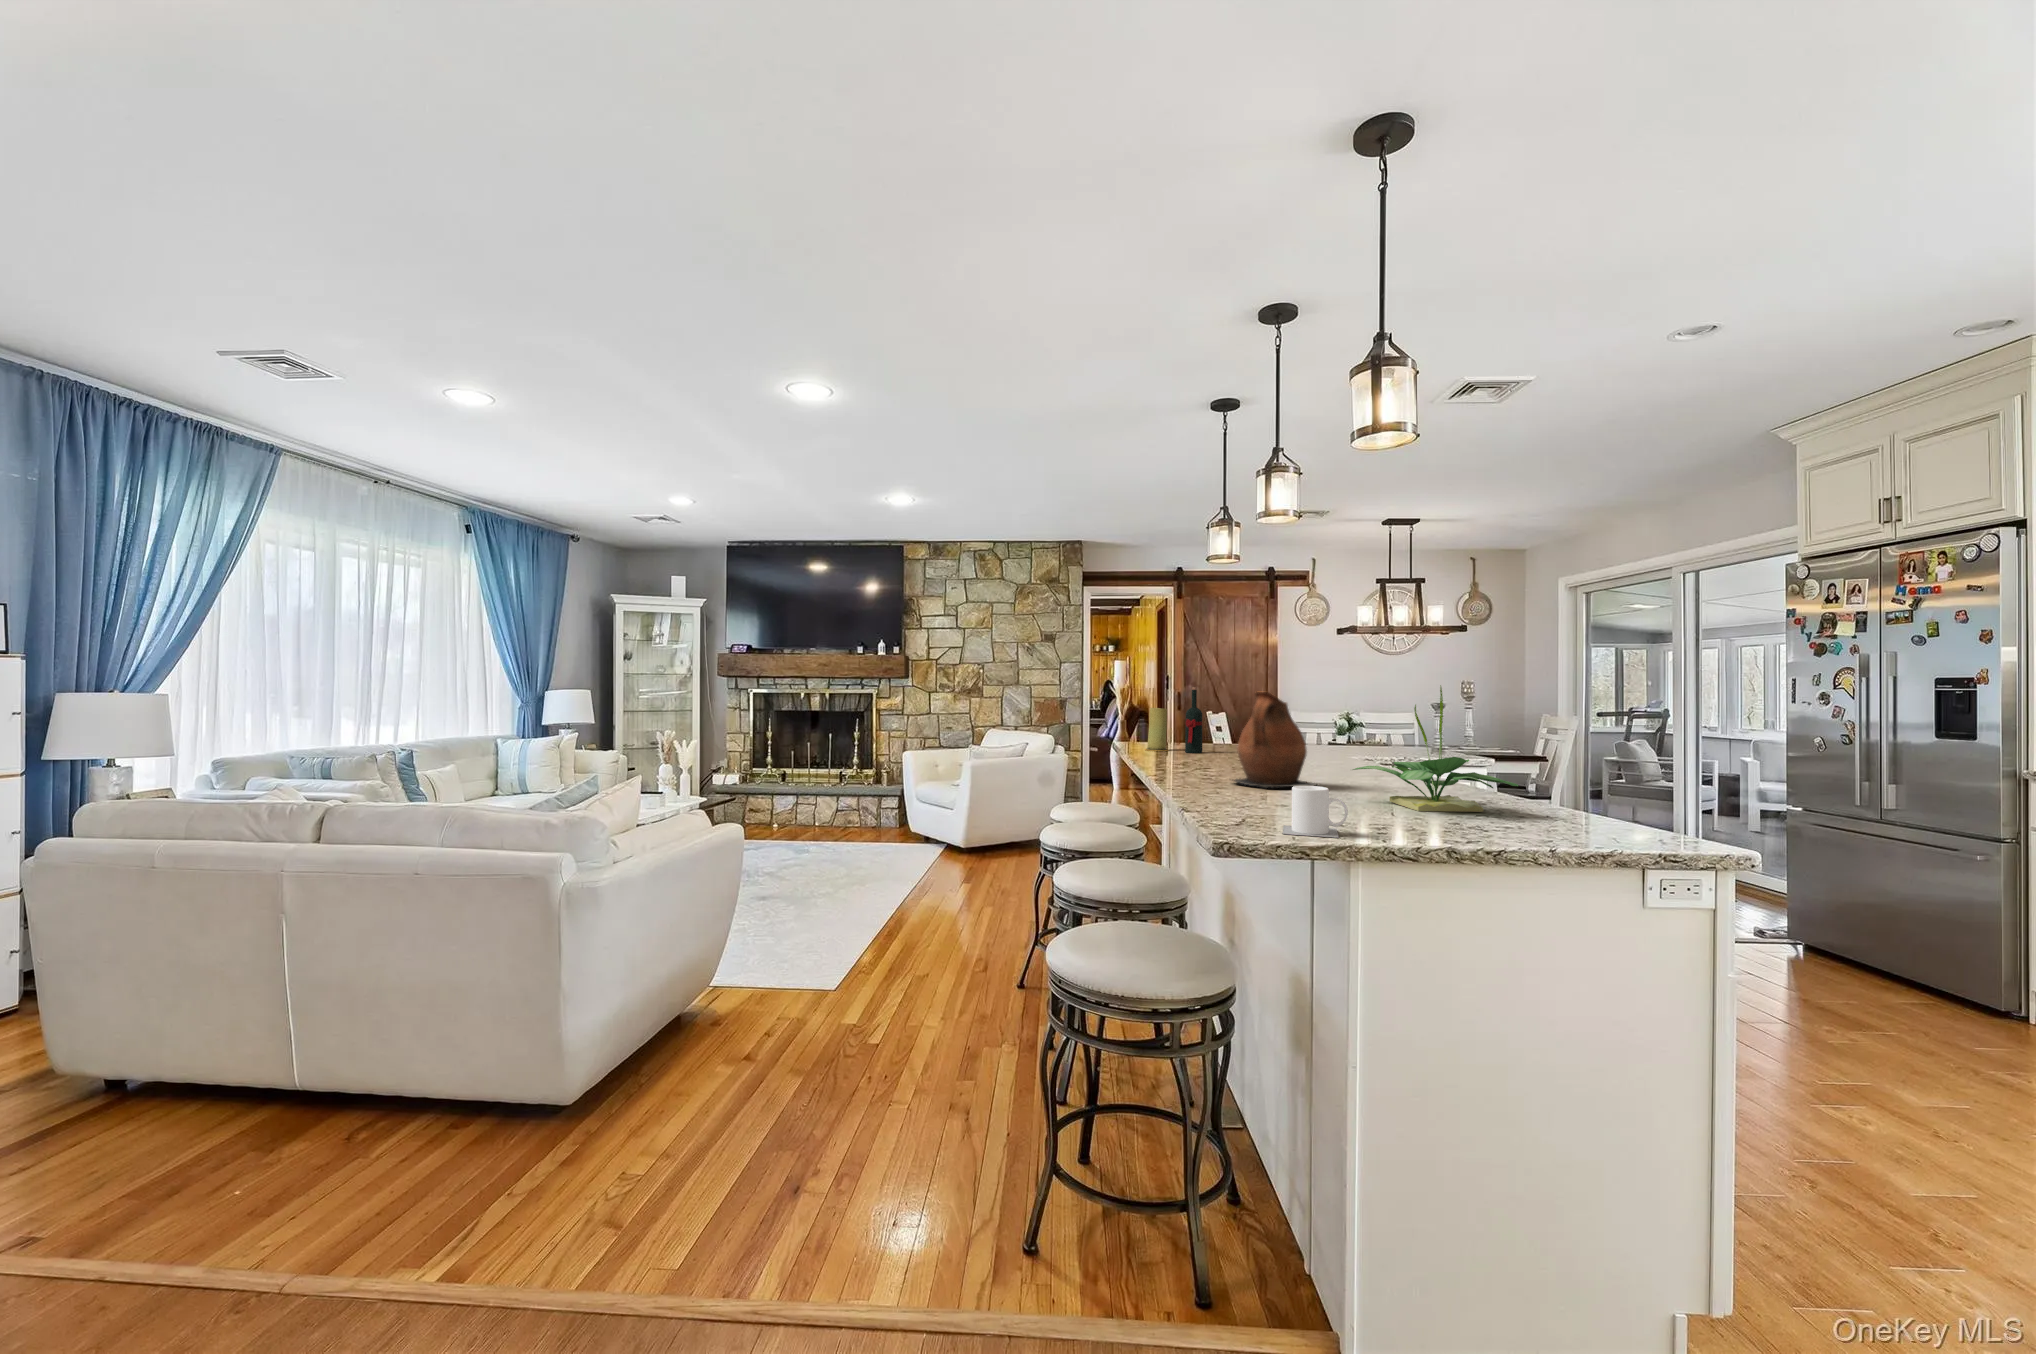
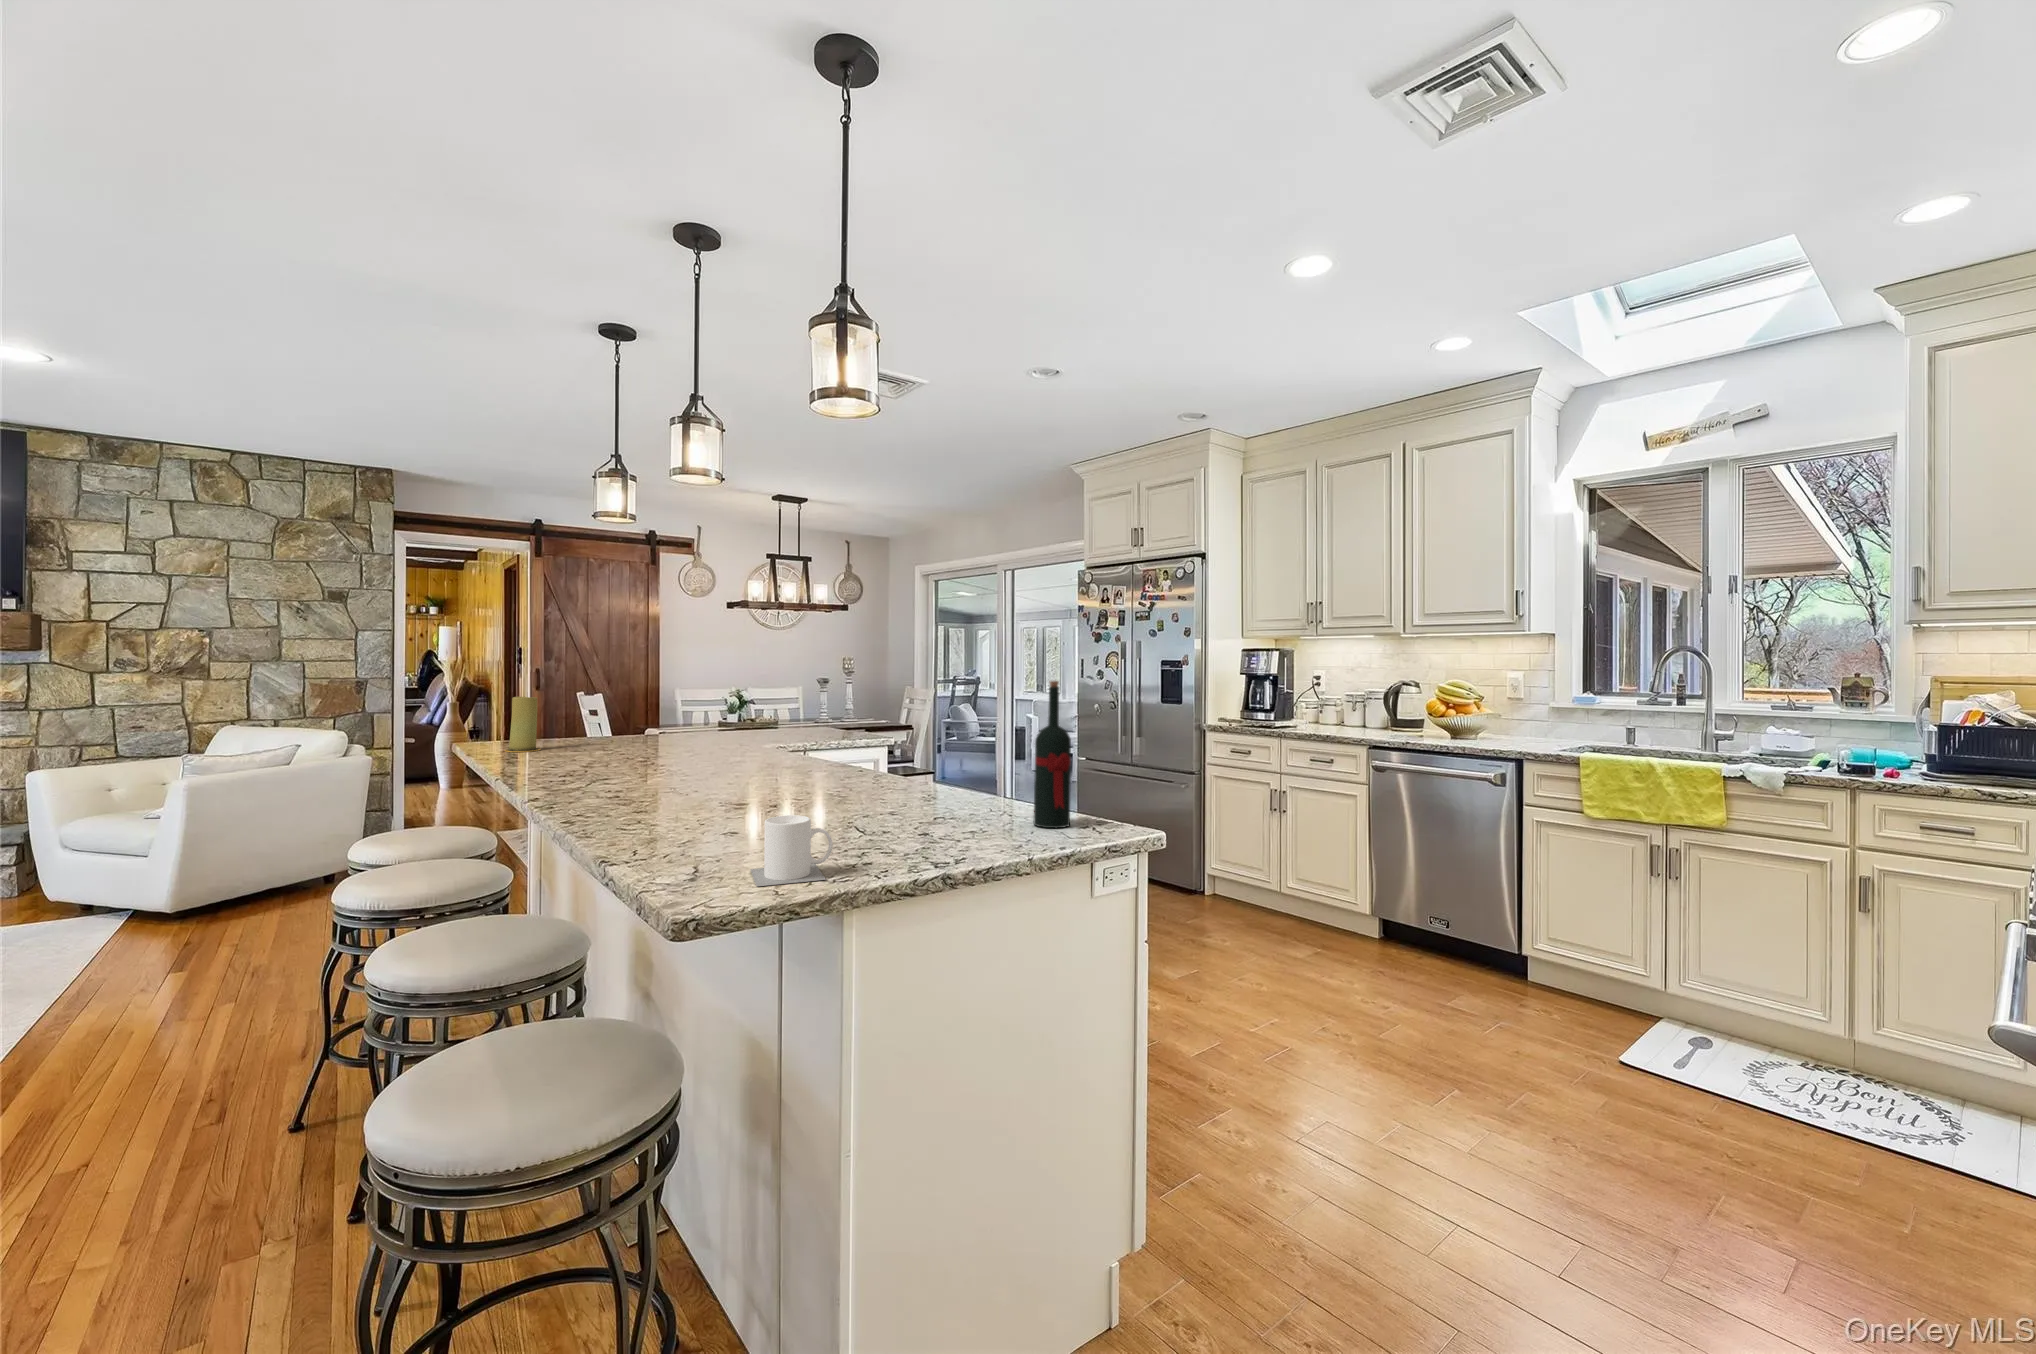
potted plant: present [1353,685,1518,812] -> none [800,678,967,817]
wine bottle: present [1185,687,1202,753] -> present [1033,681,1071,828]
ceramic pitcher: present [1234,691,1318,787] -> none [641,684,756,803]

